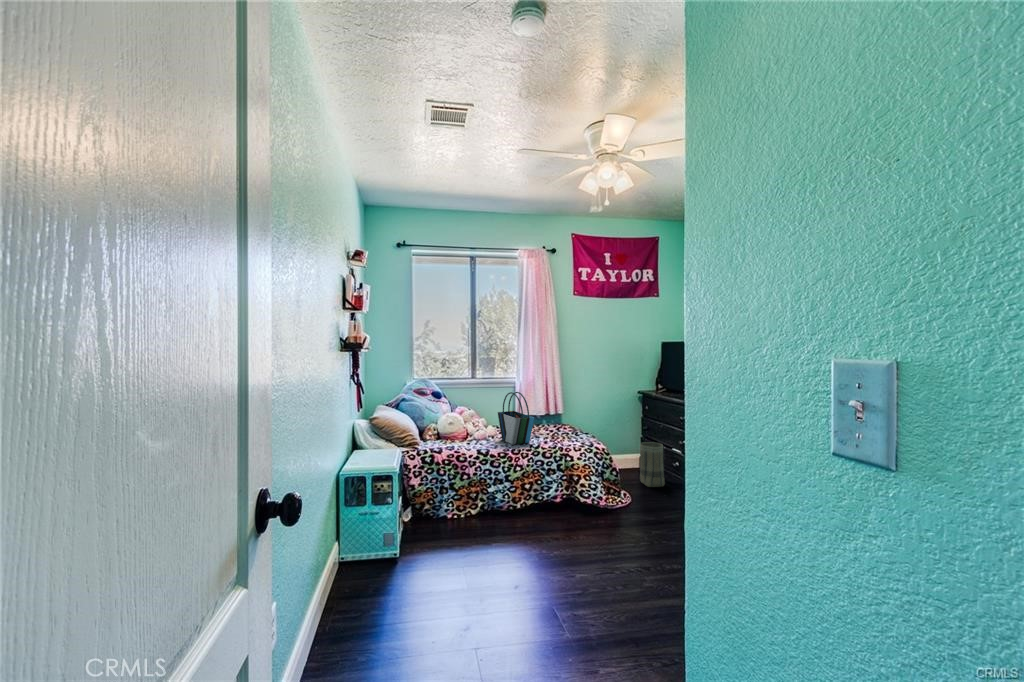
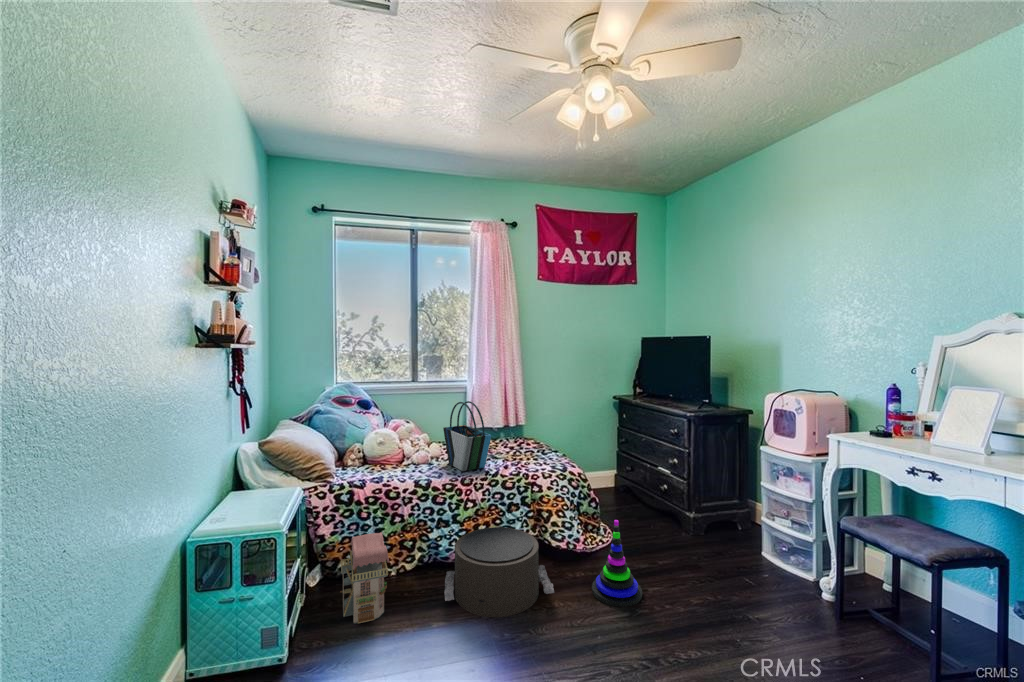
basket: present [640,442,665,487] -> none [619,460,650,516]
stacking toy: none [609,479,647,542] -> present [592,520,642,607]
toy house: none [428,483,463,542] -> present [341,532,389,624]
pouf: none [500,485,579,543] -> present [444,527,554,617]

